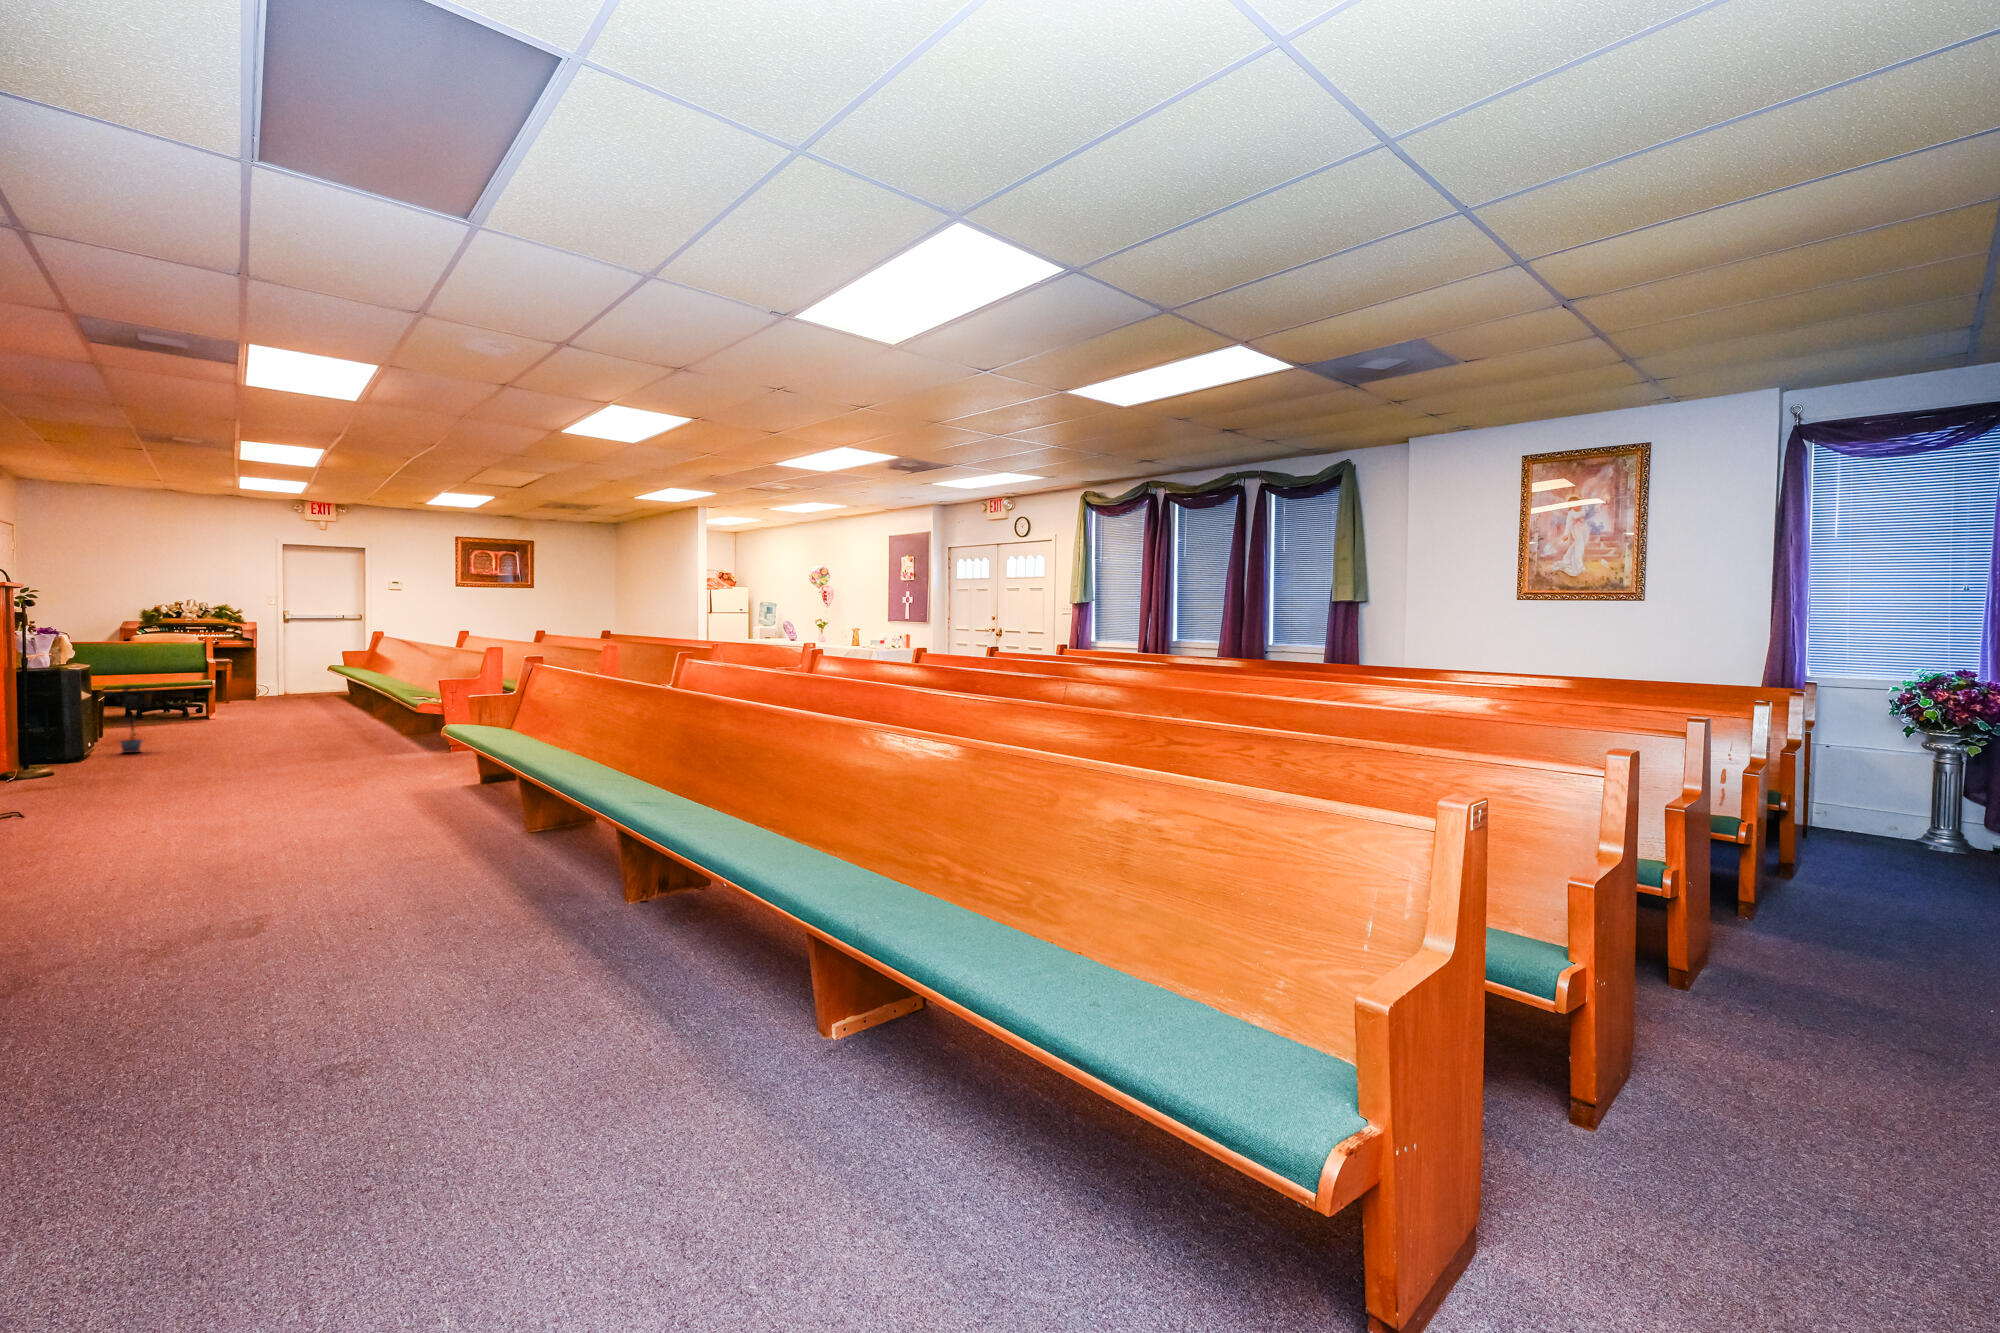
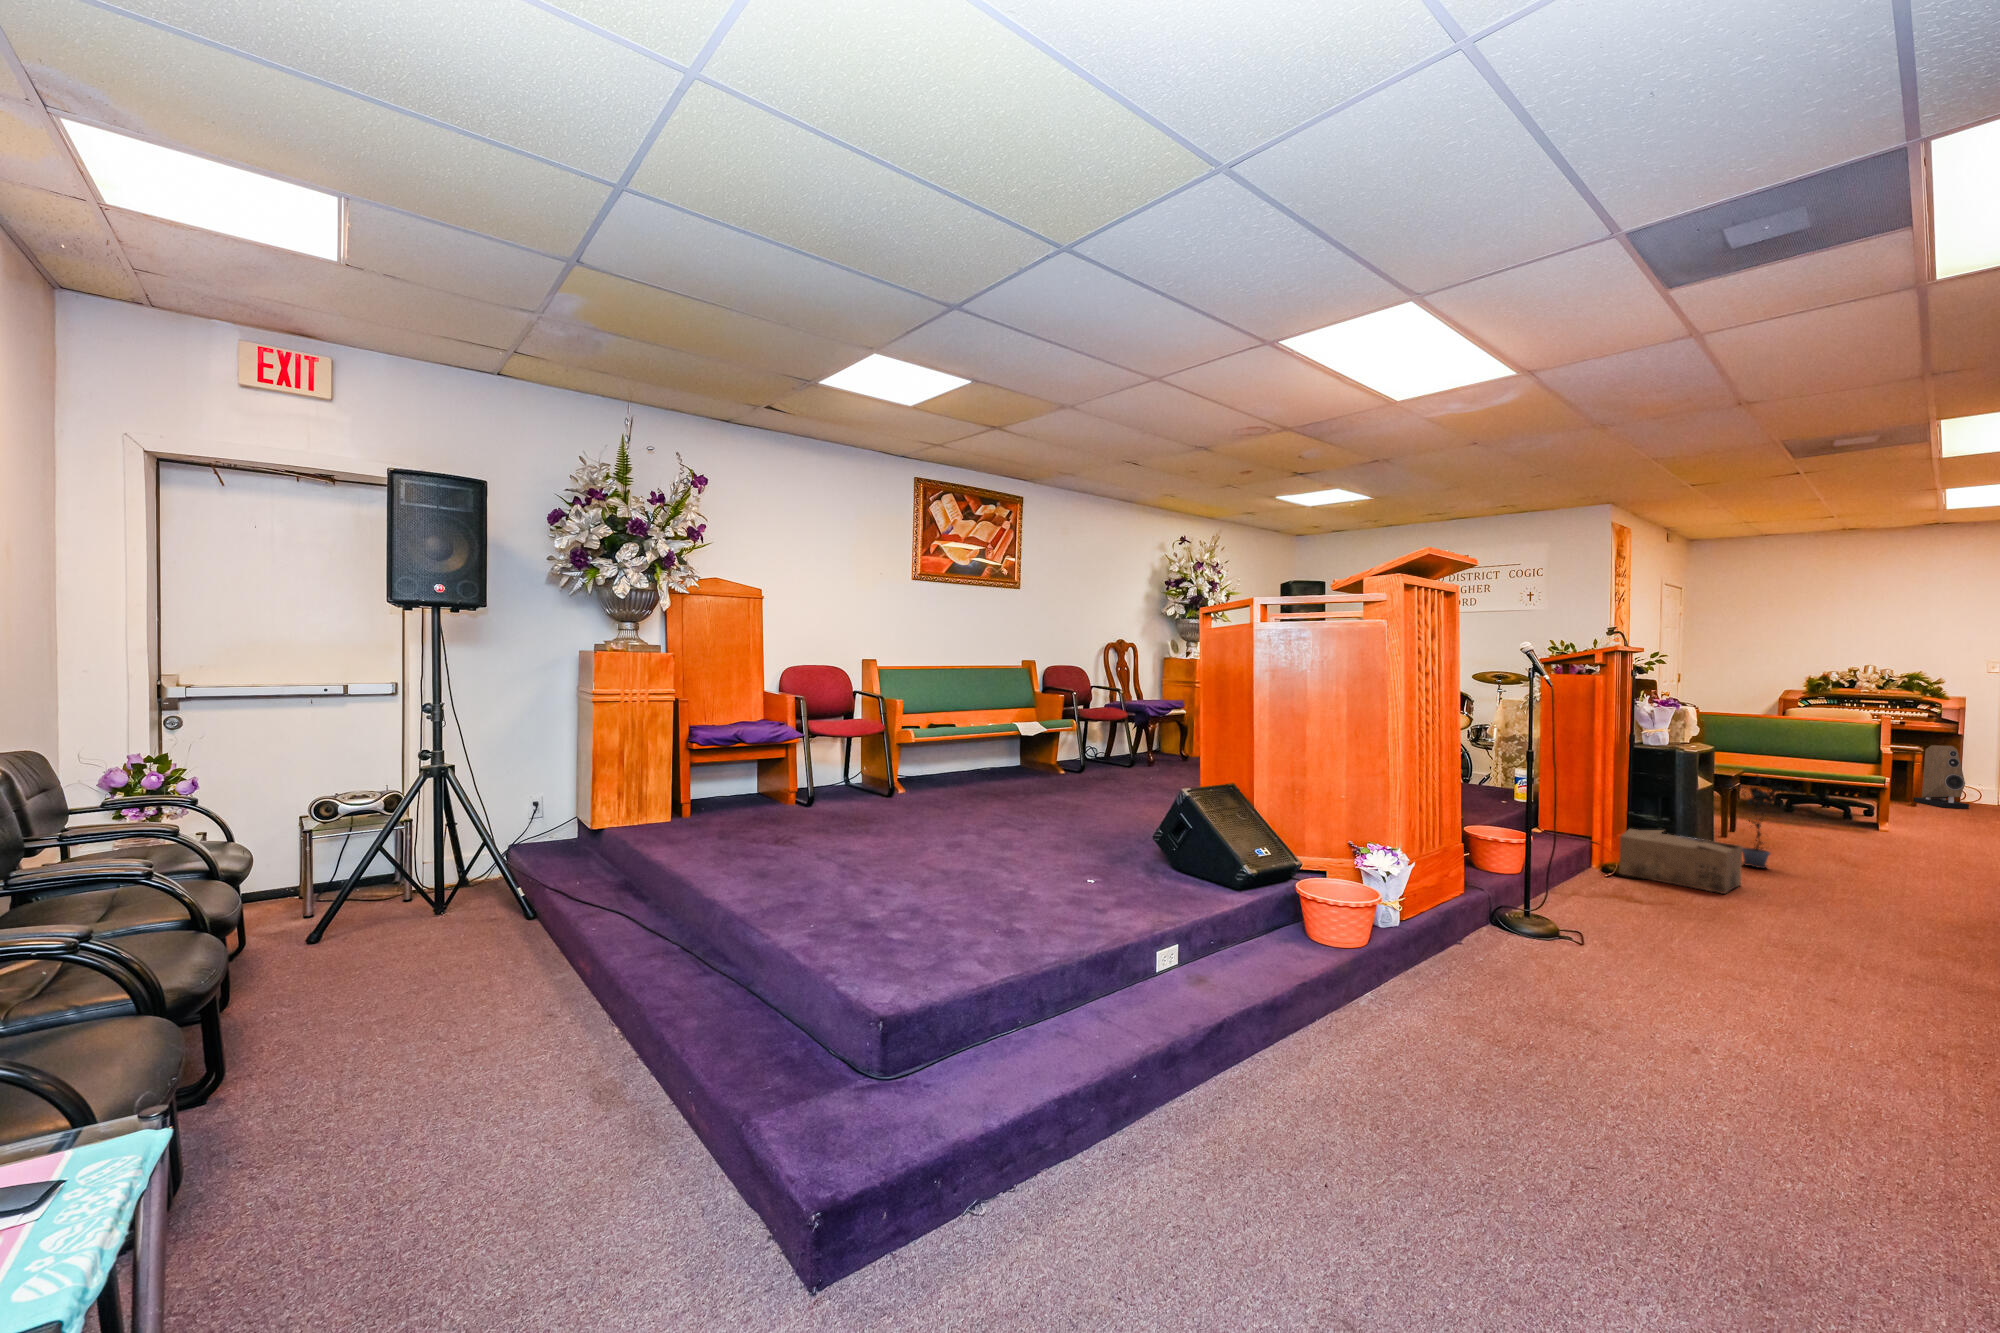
speaker: none [228,658,263,701] -> present [1913,745,1969,809]
cardboard box: none [19,734,126,776] -> present [1619,829,1742,894]

